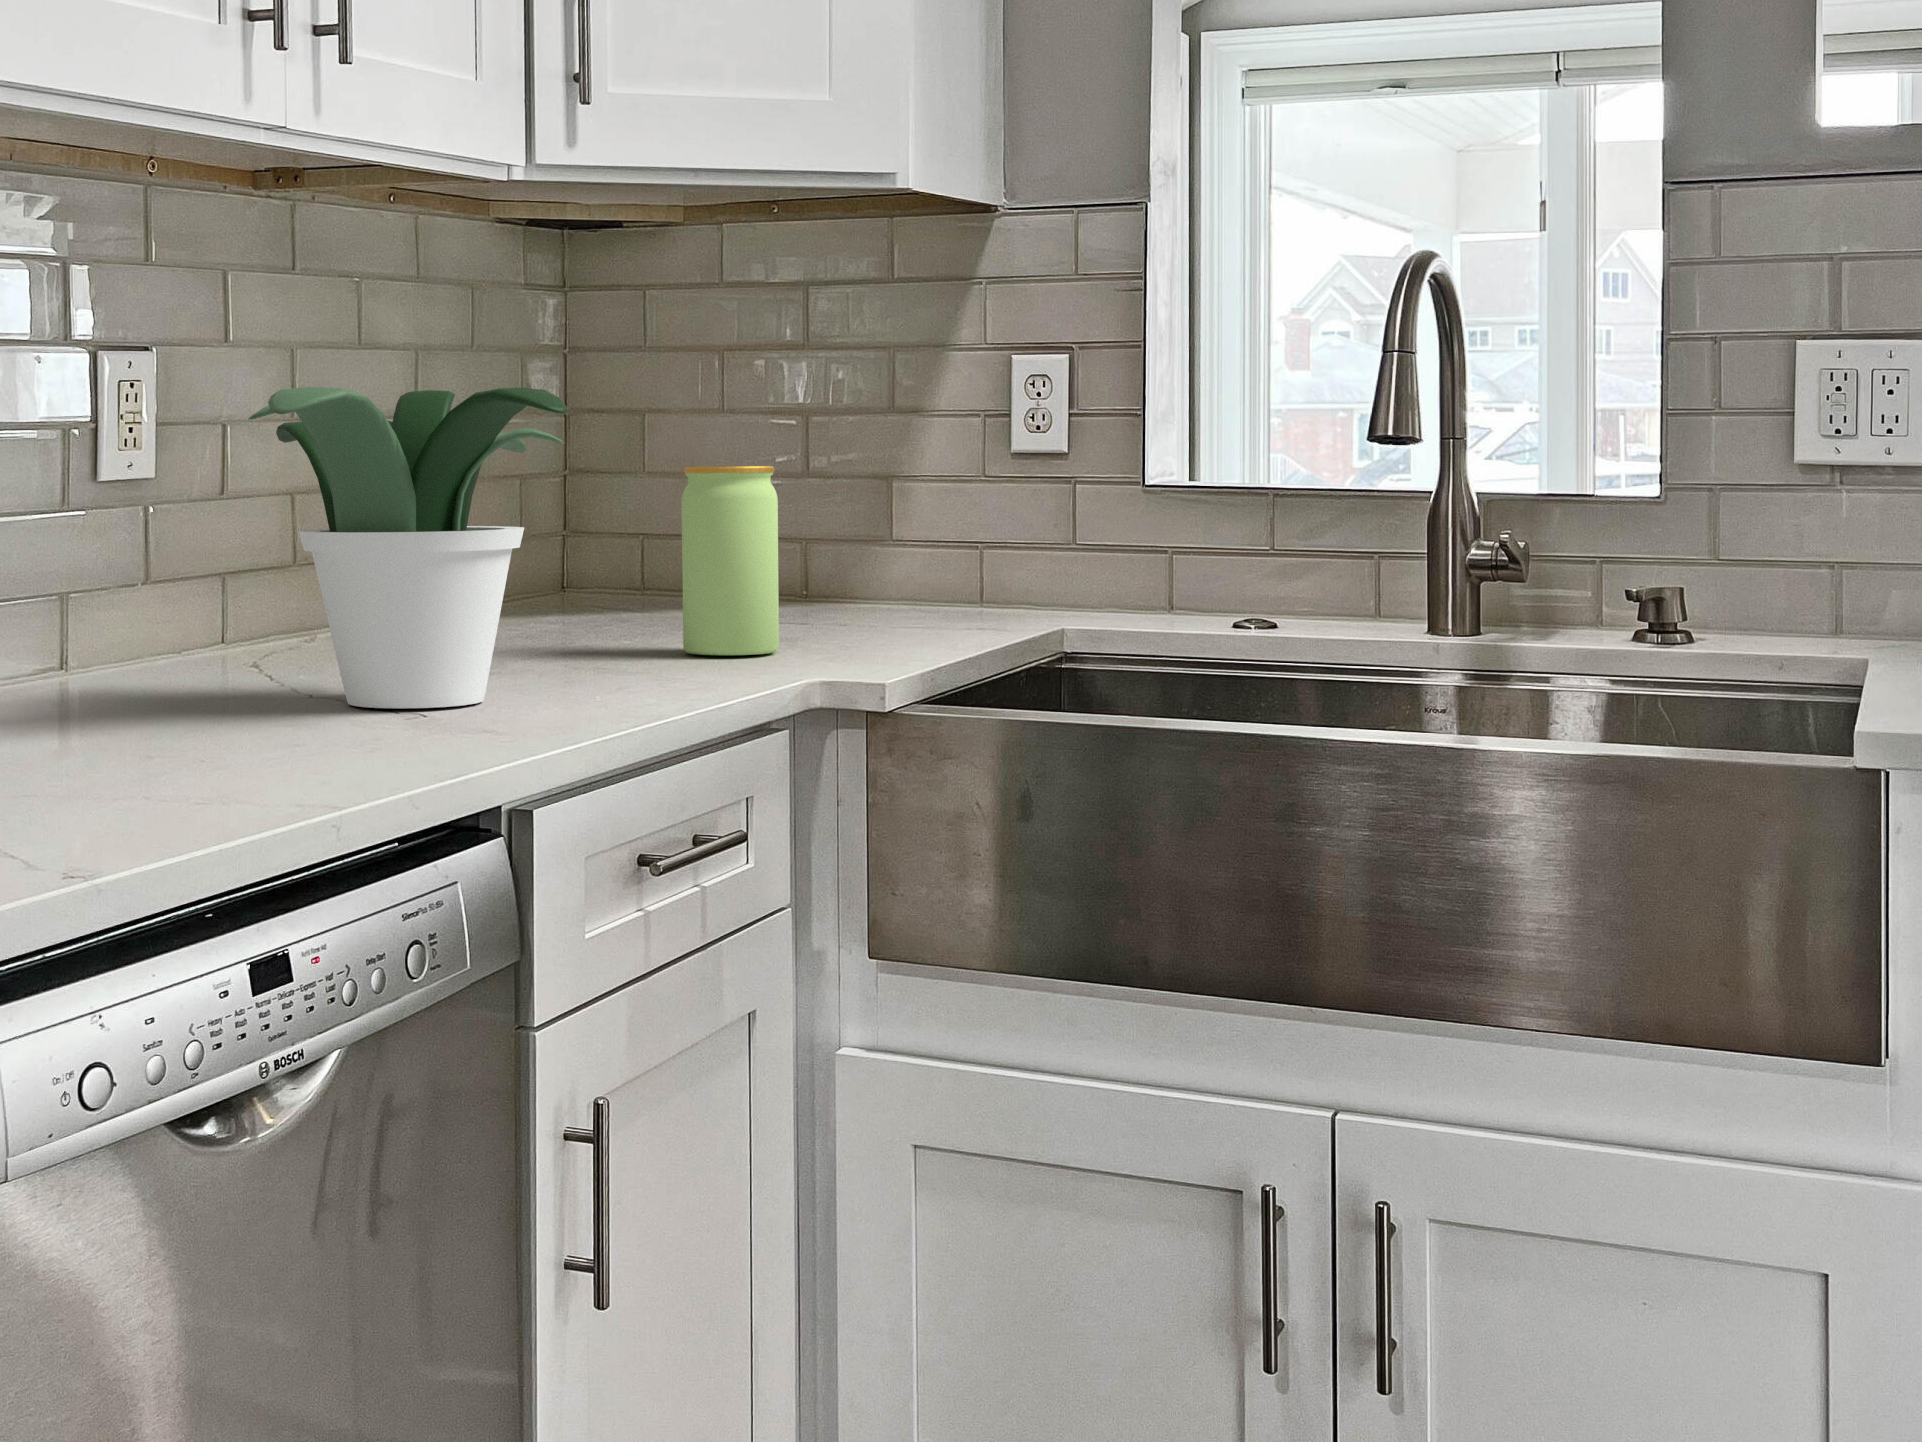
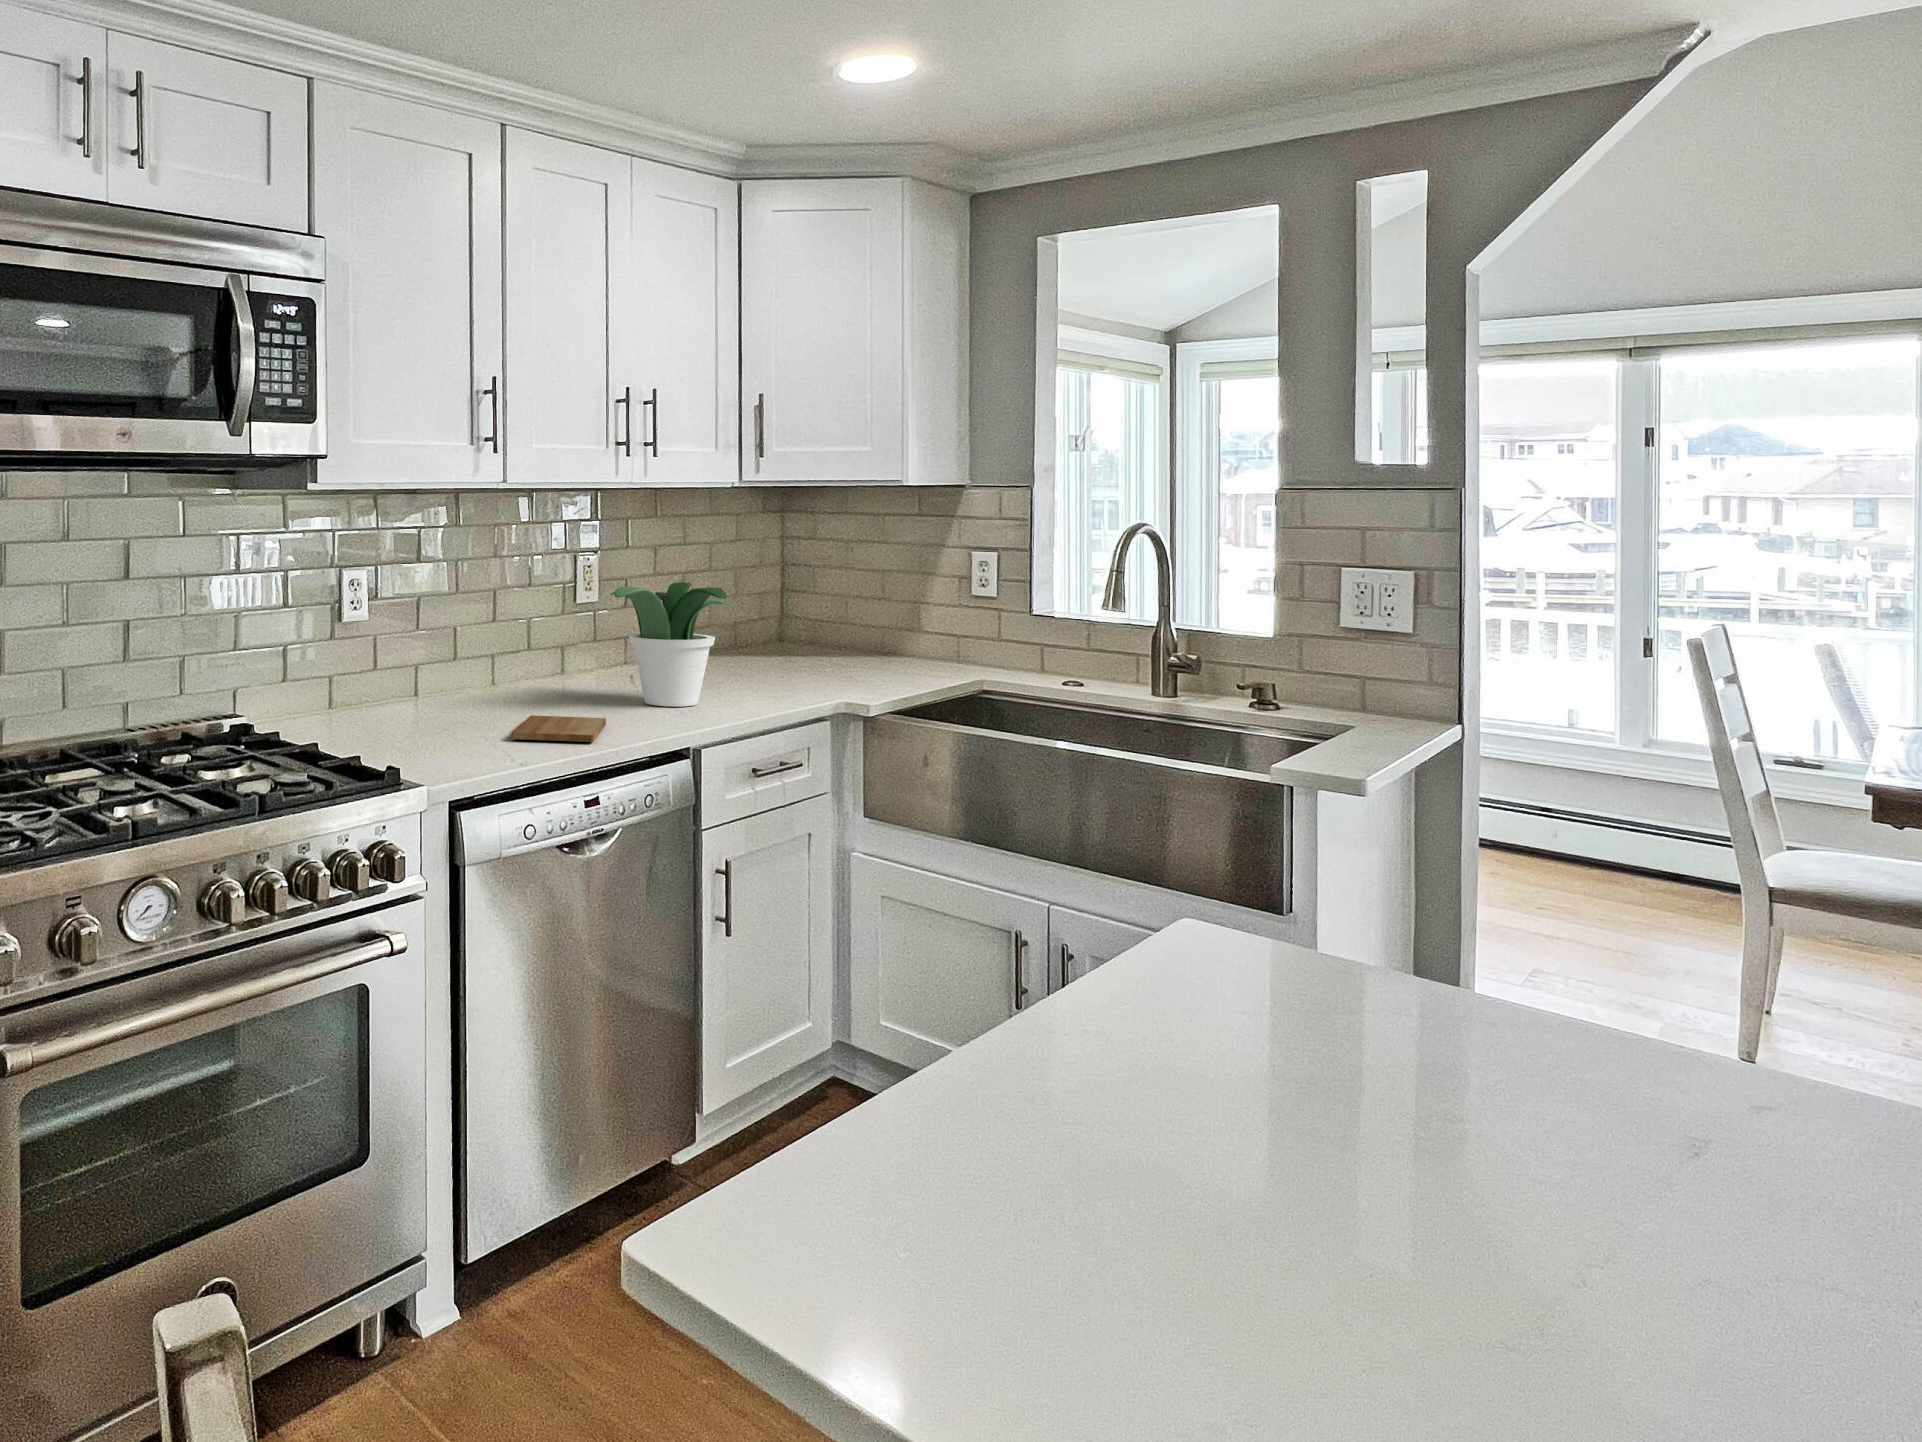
jar: present [681,466,779,655] -> none [796,607,837,688]
cutting board: none [10,739,272,806] -> present [511,715,606,742]

